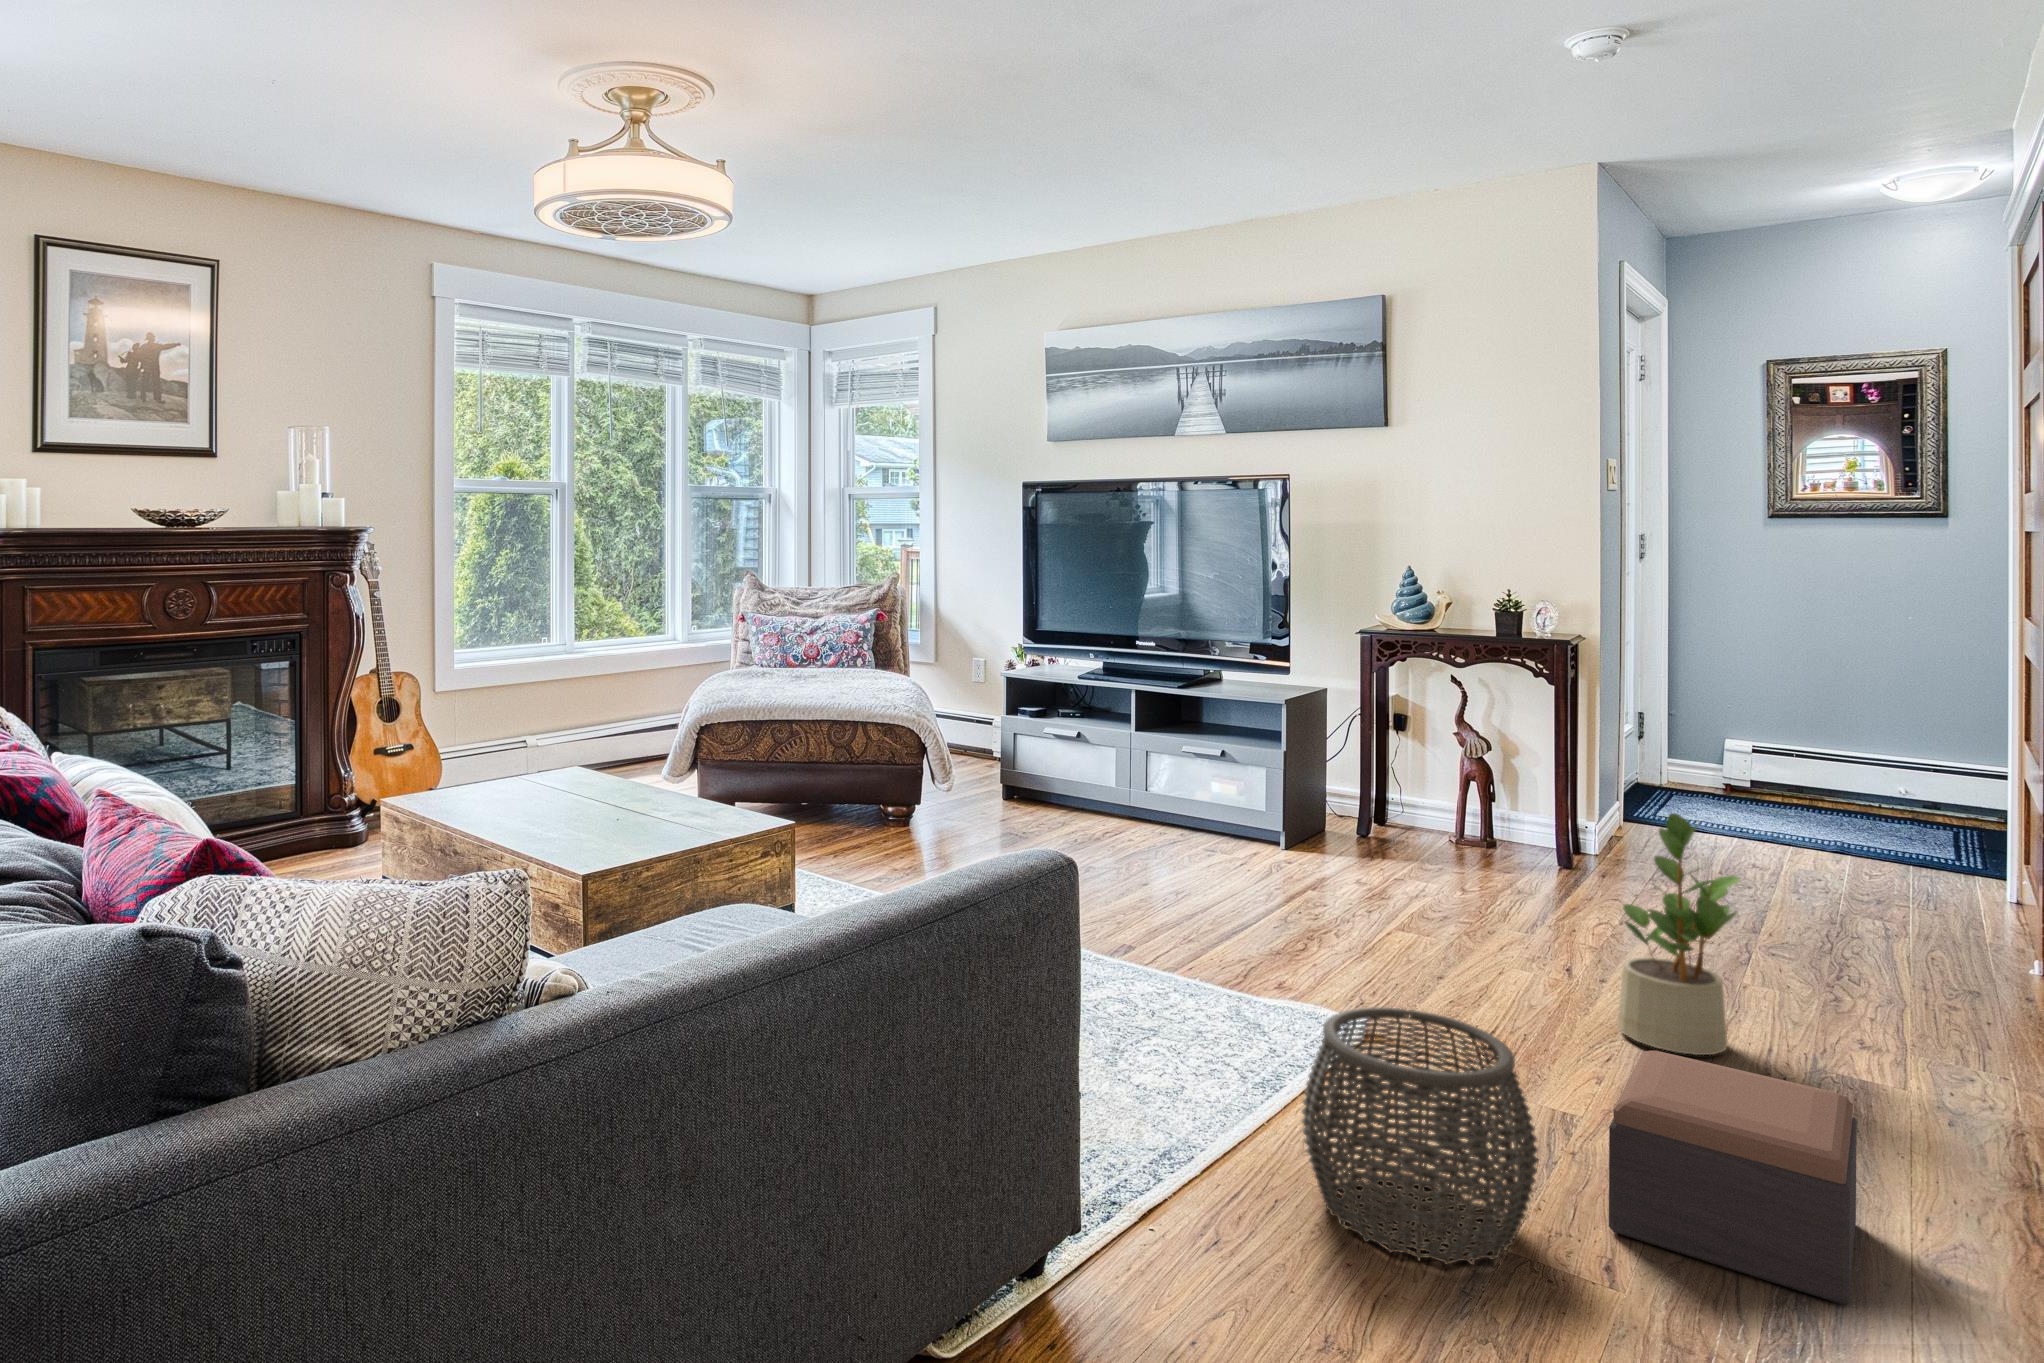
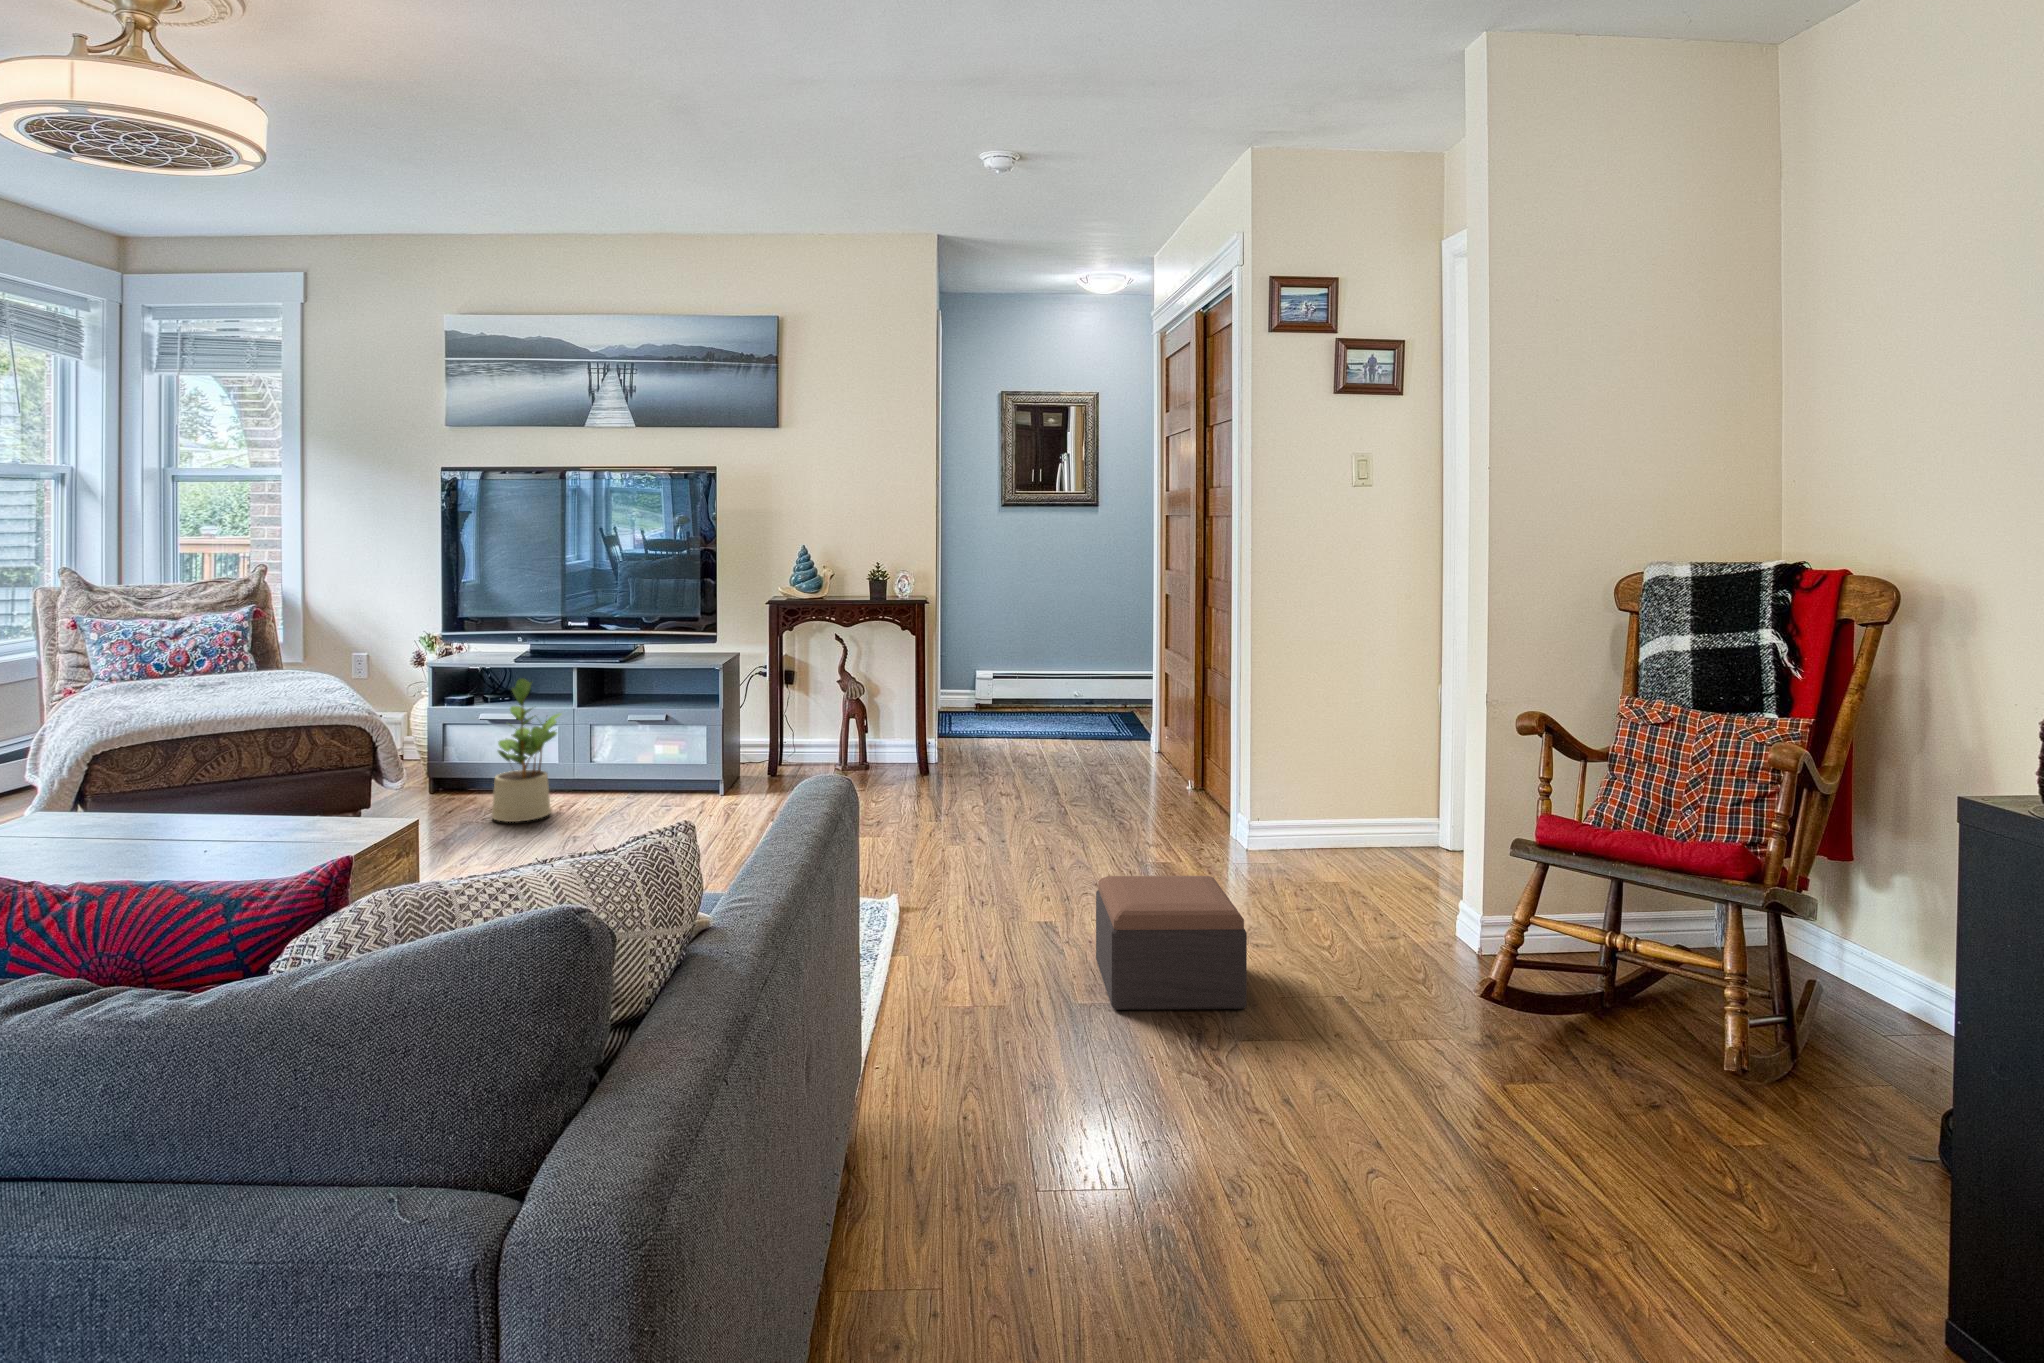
potted plant: present [1618,813,1740,1055] -> present [492,678,561,822]
woven basket: present [1302,1007,1538,1265] -> none [920,881,1089,1074]

